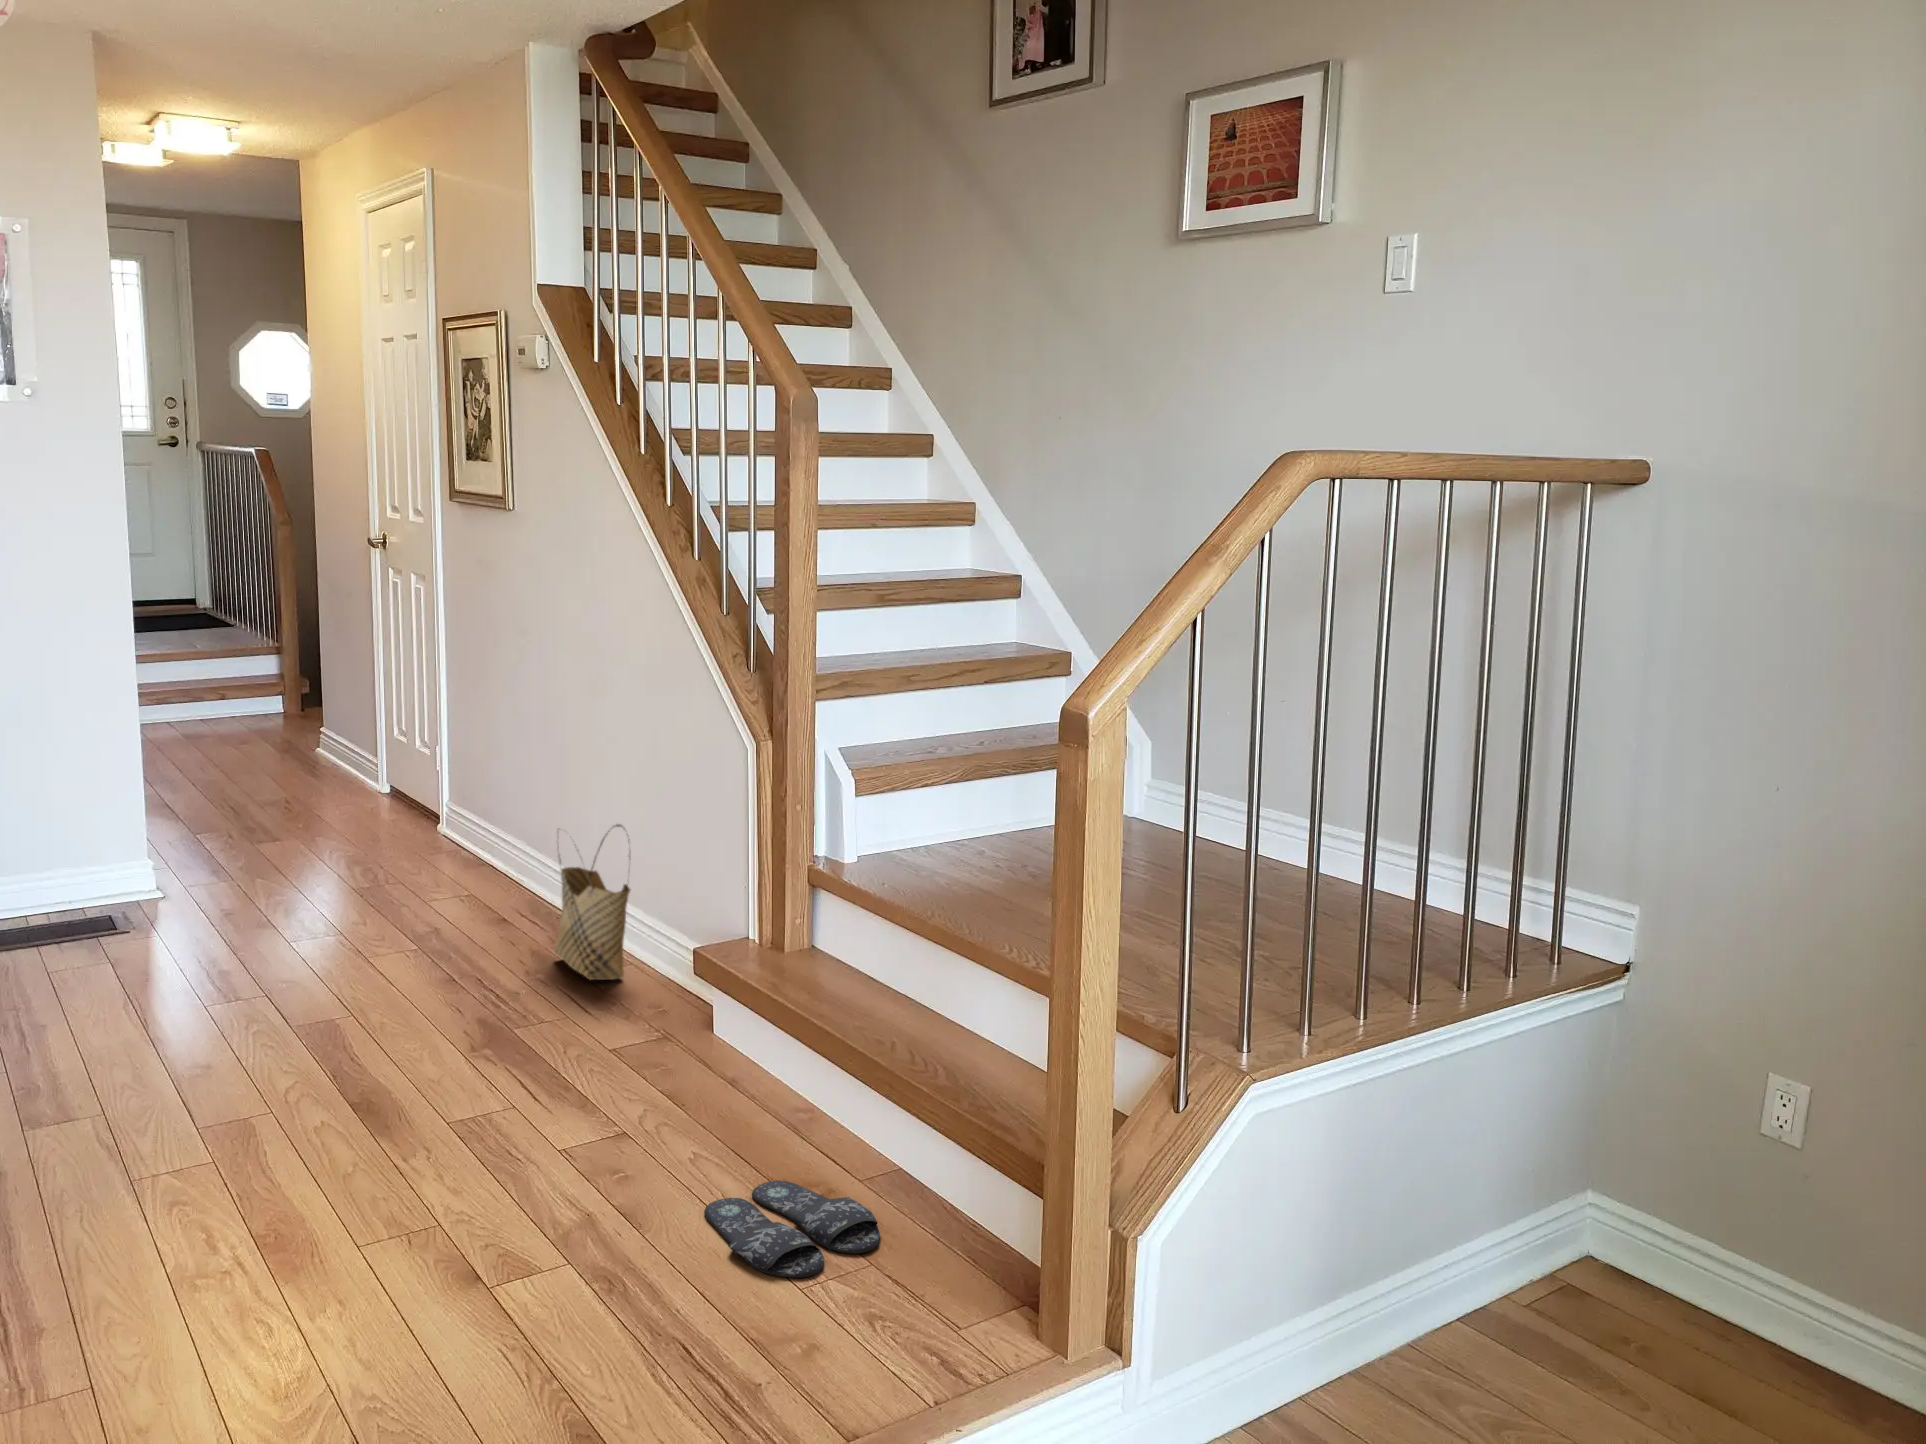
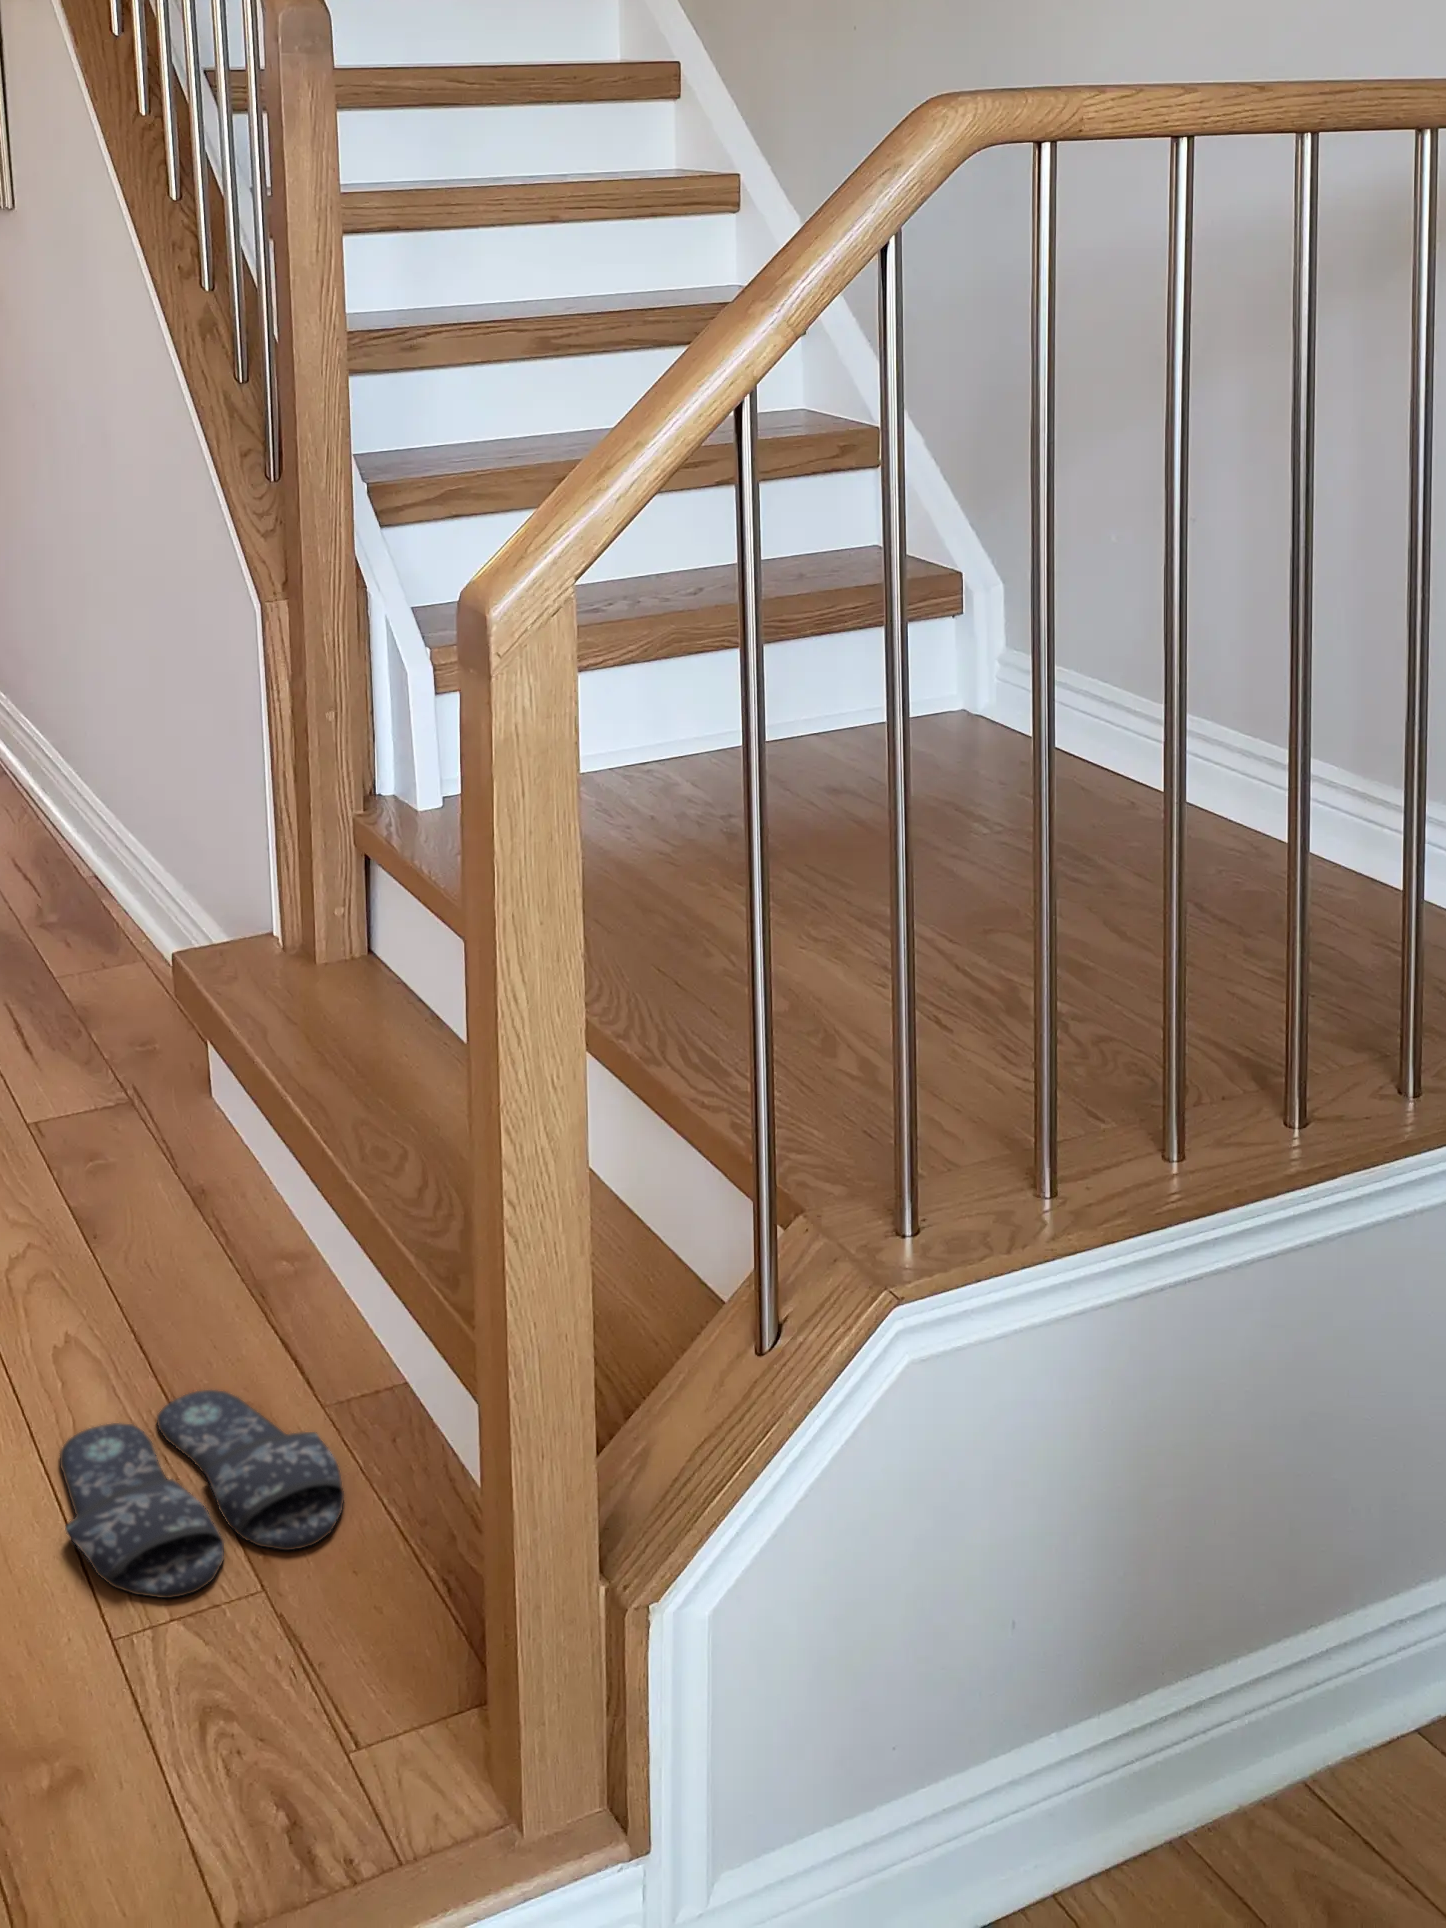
woven basket: present [555,825,631,980] -> none [24,728,142,987]

